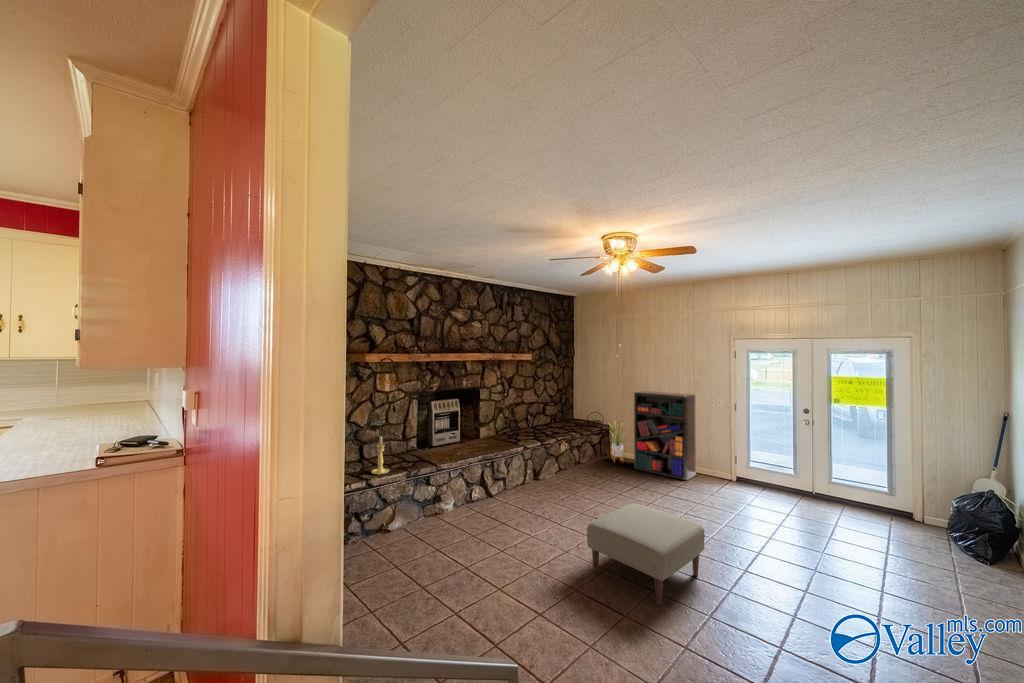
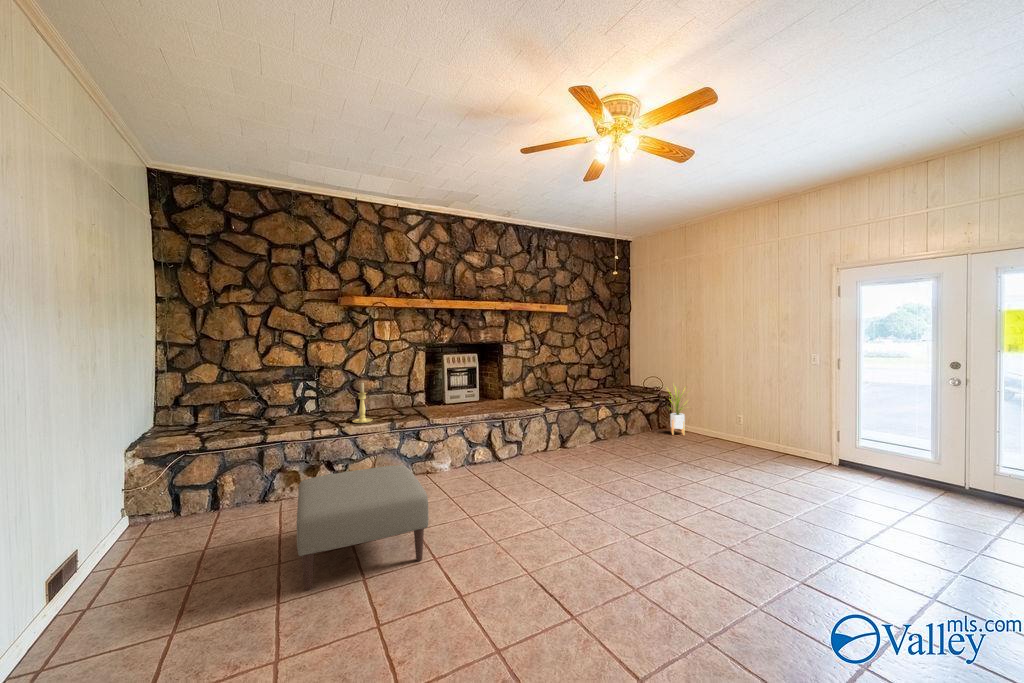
bookshelf: present [634,391,696,480] -> none [694,347,780,459]
ottoman: present [587,504,705,606] -> present [297,465,429,590]

